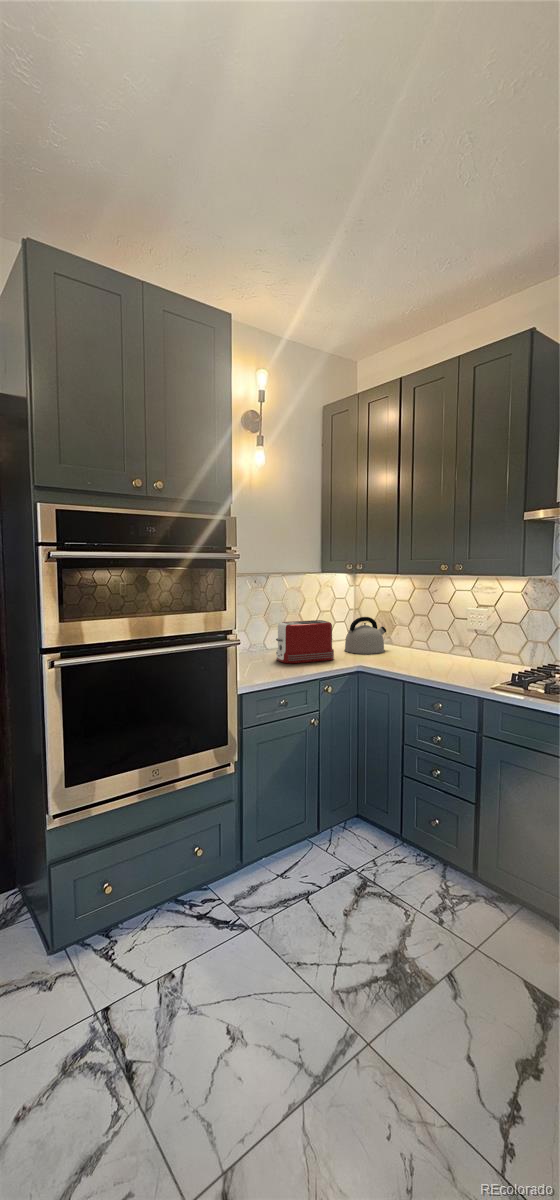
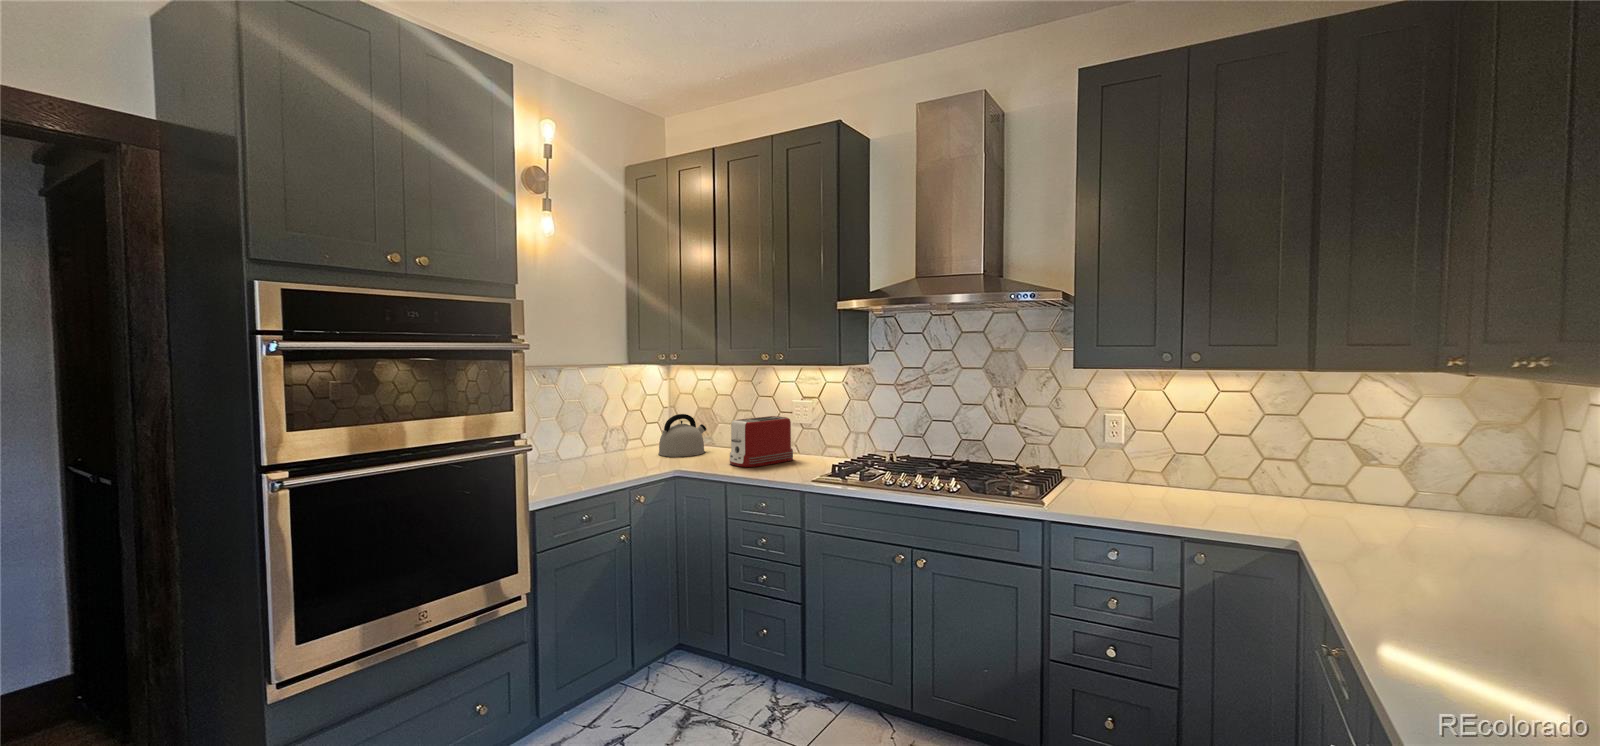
toaster: present [276,620,334,664] -> present [730,416,793,467]

